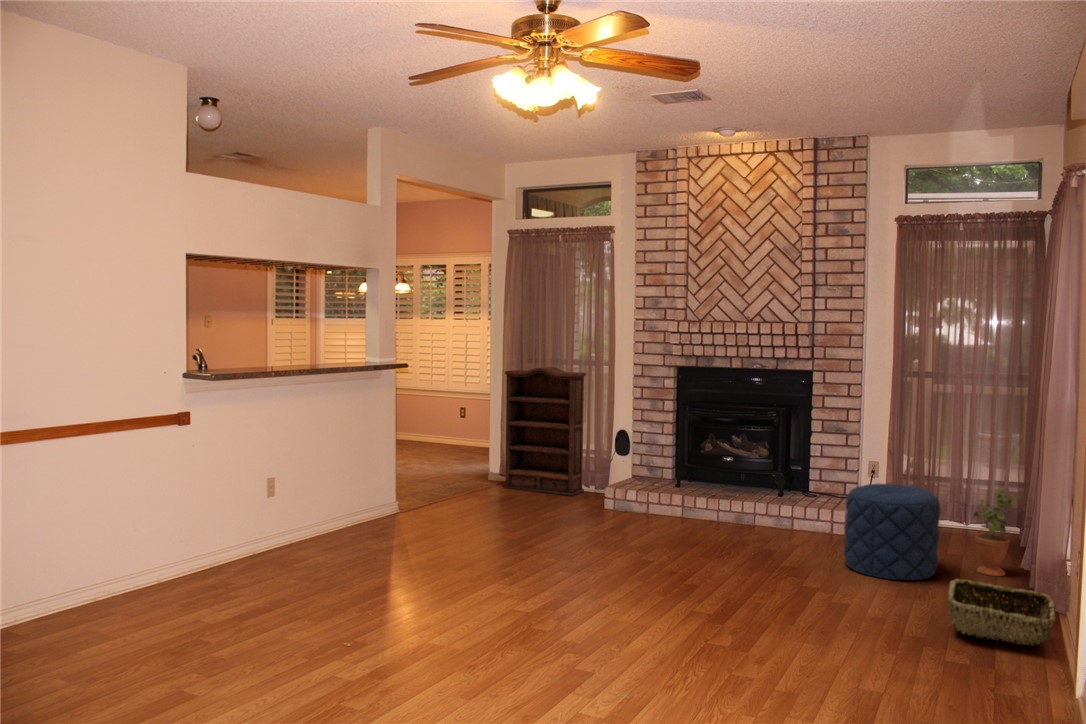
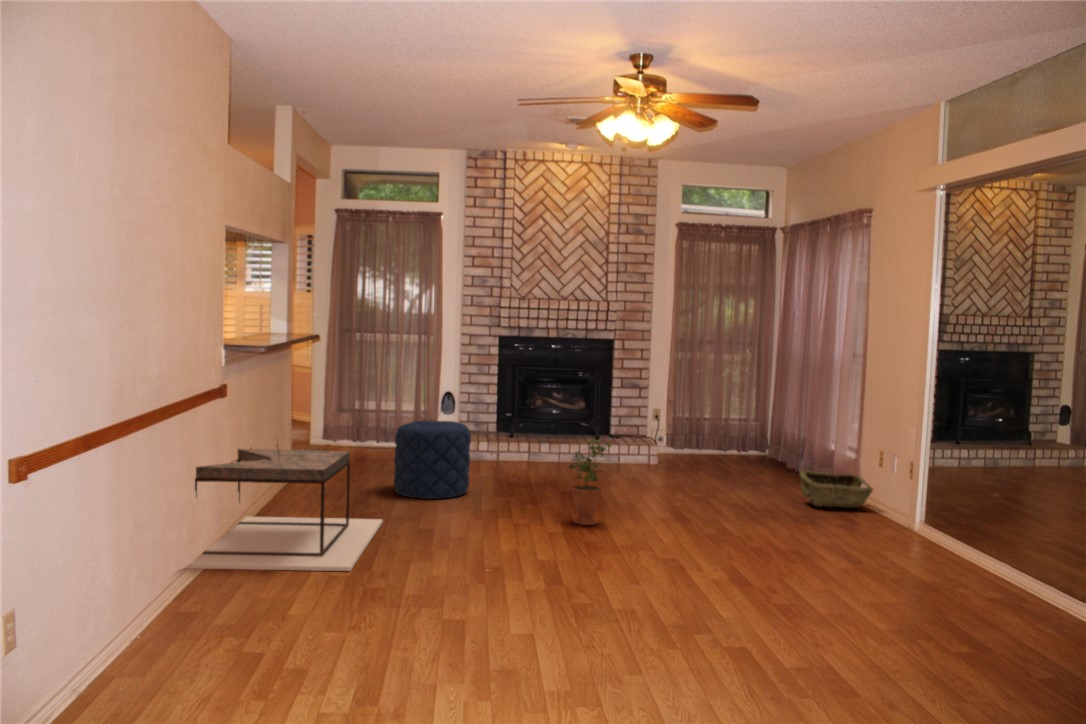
bookshelf: present [504,367,586,496] -> none [341,337,419,454]
pouf: present [844,484,941,580] -> present [394,420,471,499]
coffee table: none [107,489,378,637] -> present [186,445,383,571]
potted plant: present [973,489,1020,576] -> present [569,439,610,525]

